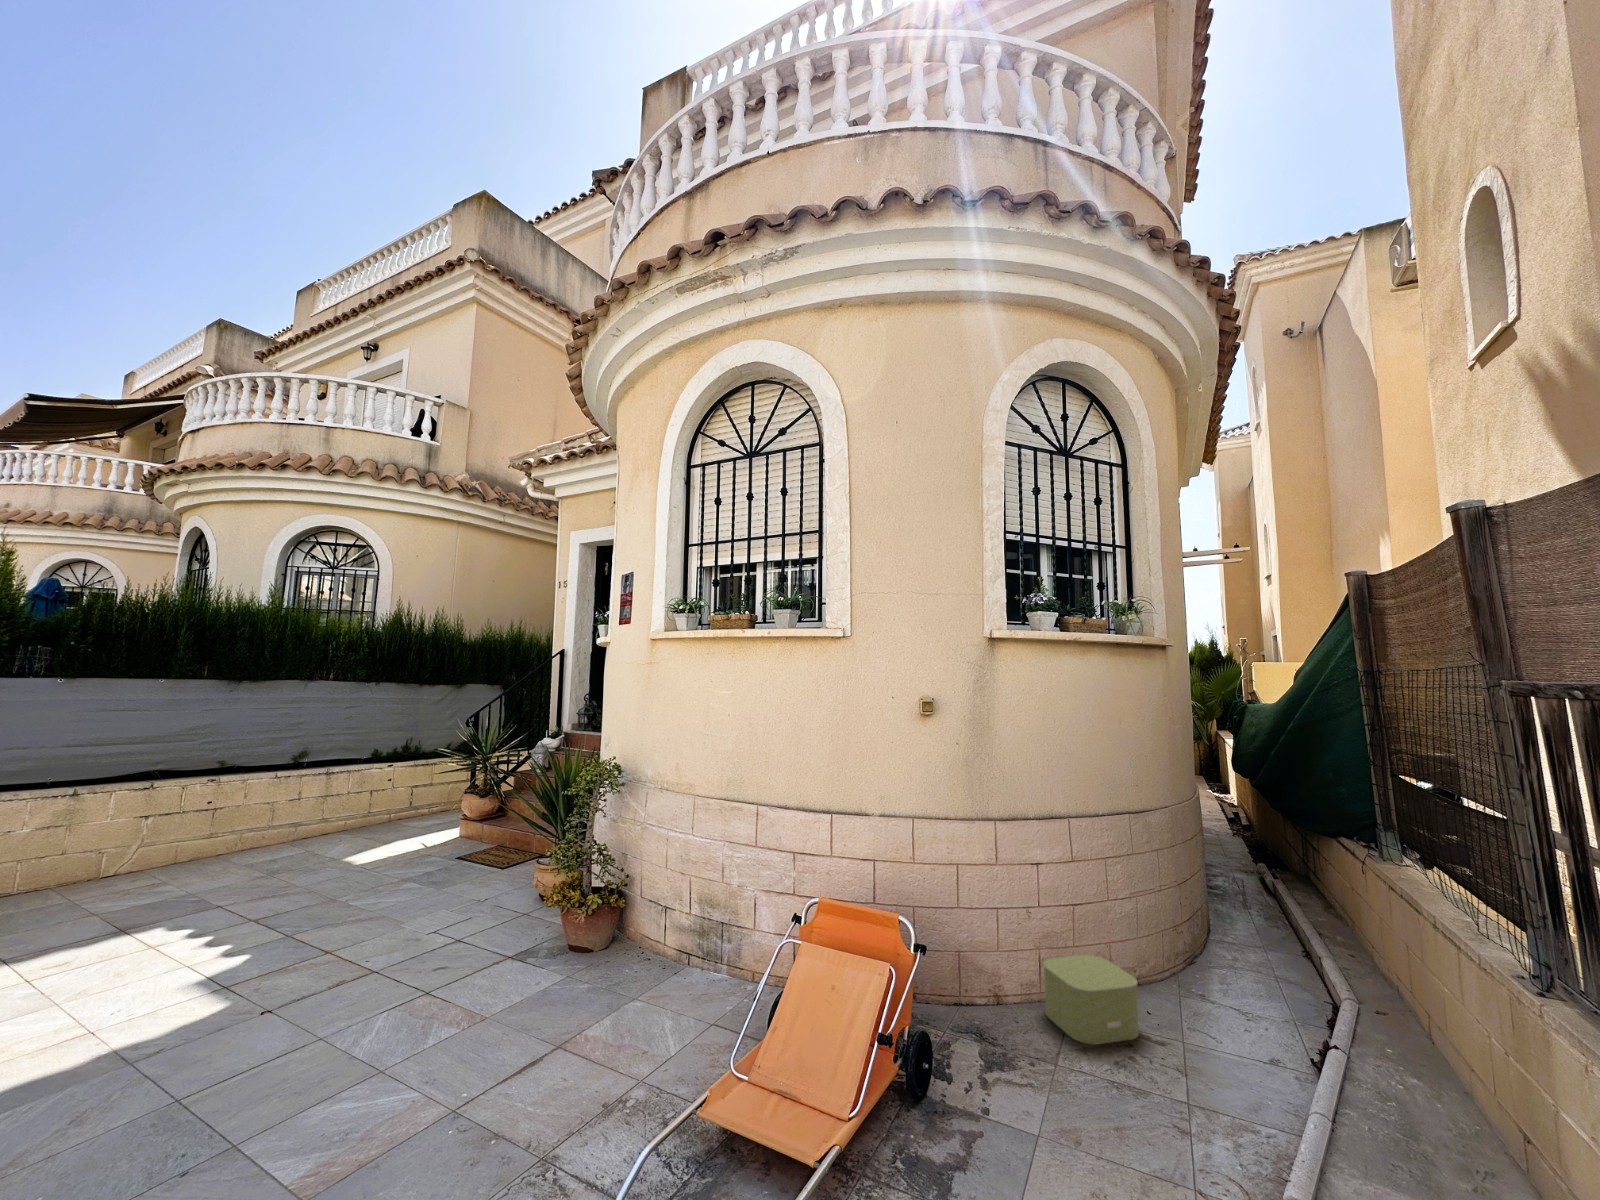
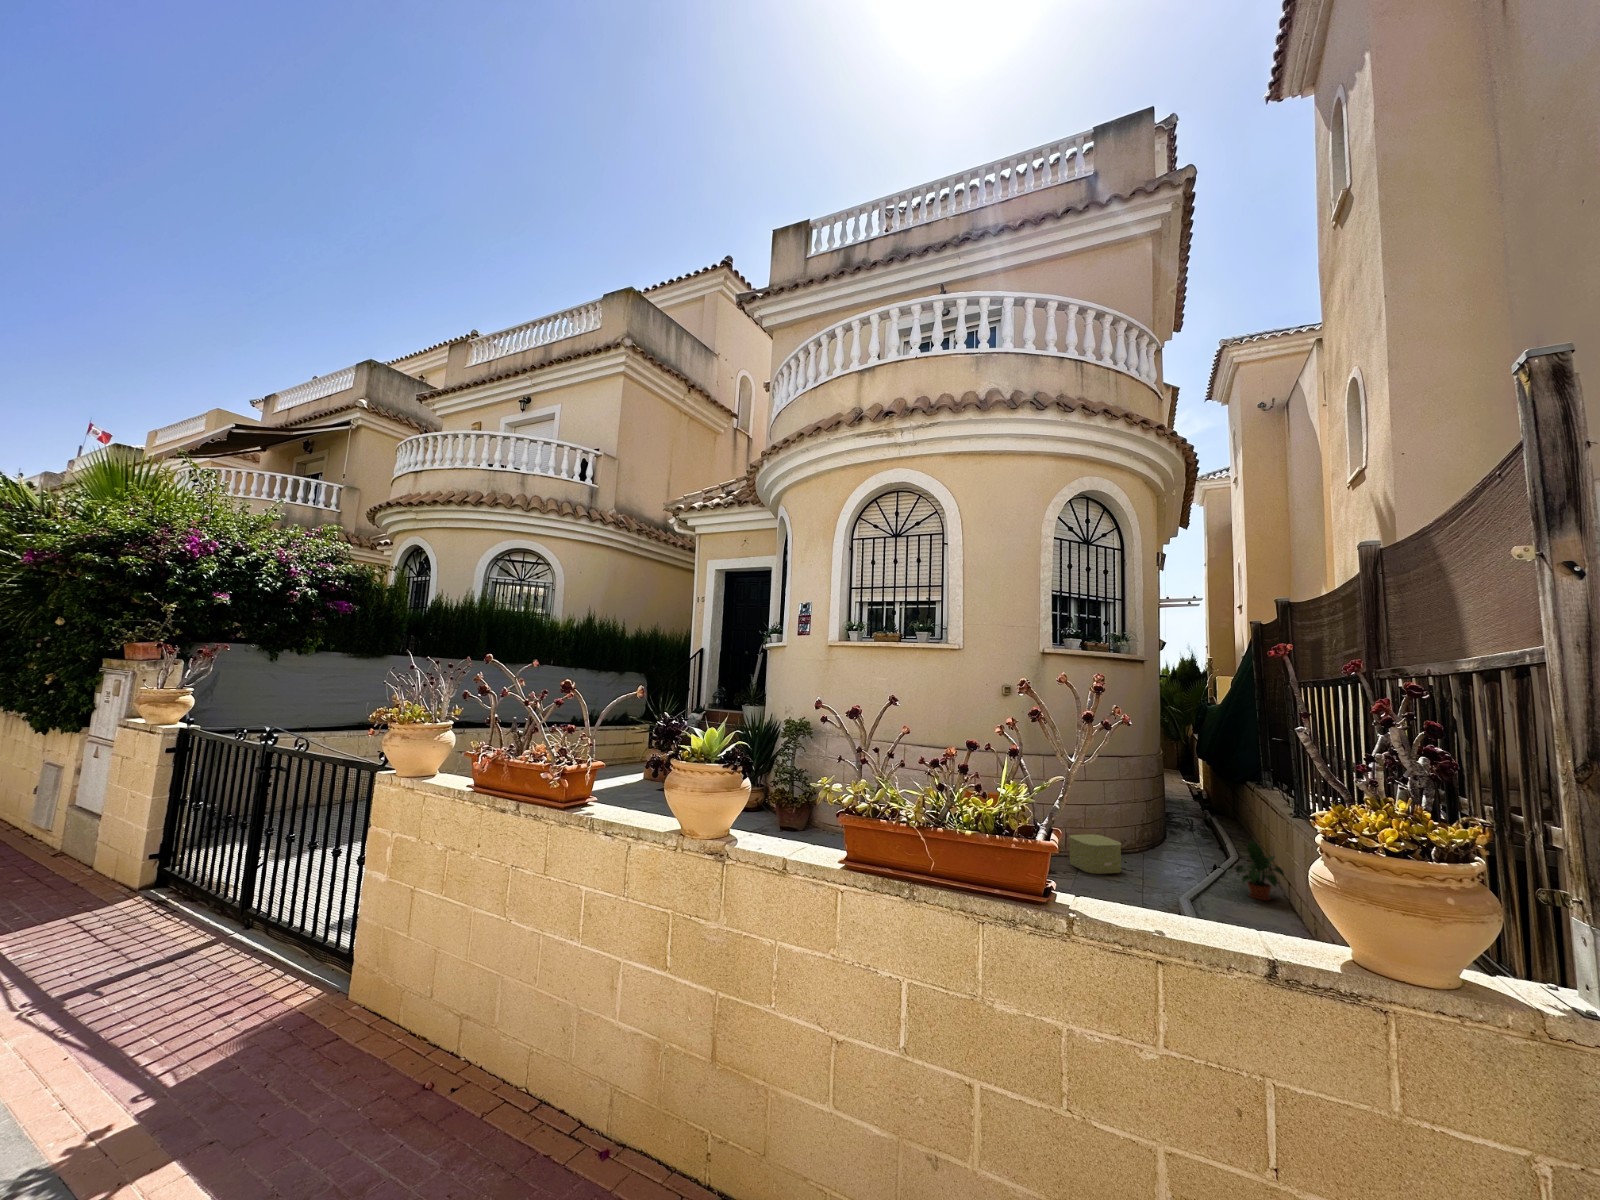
potted plant: none [1375,1004,1499,1148] -> present [1236,841,1284,900]

